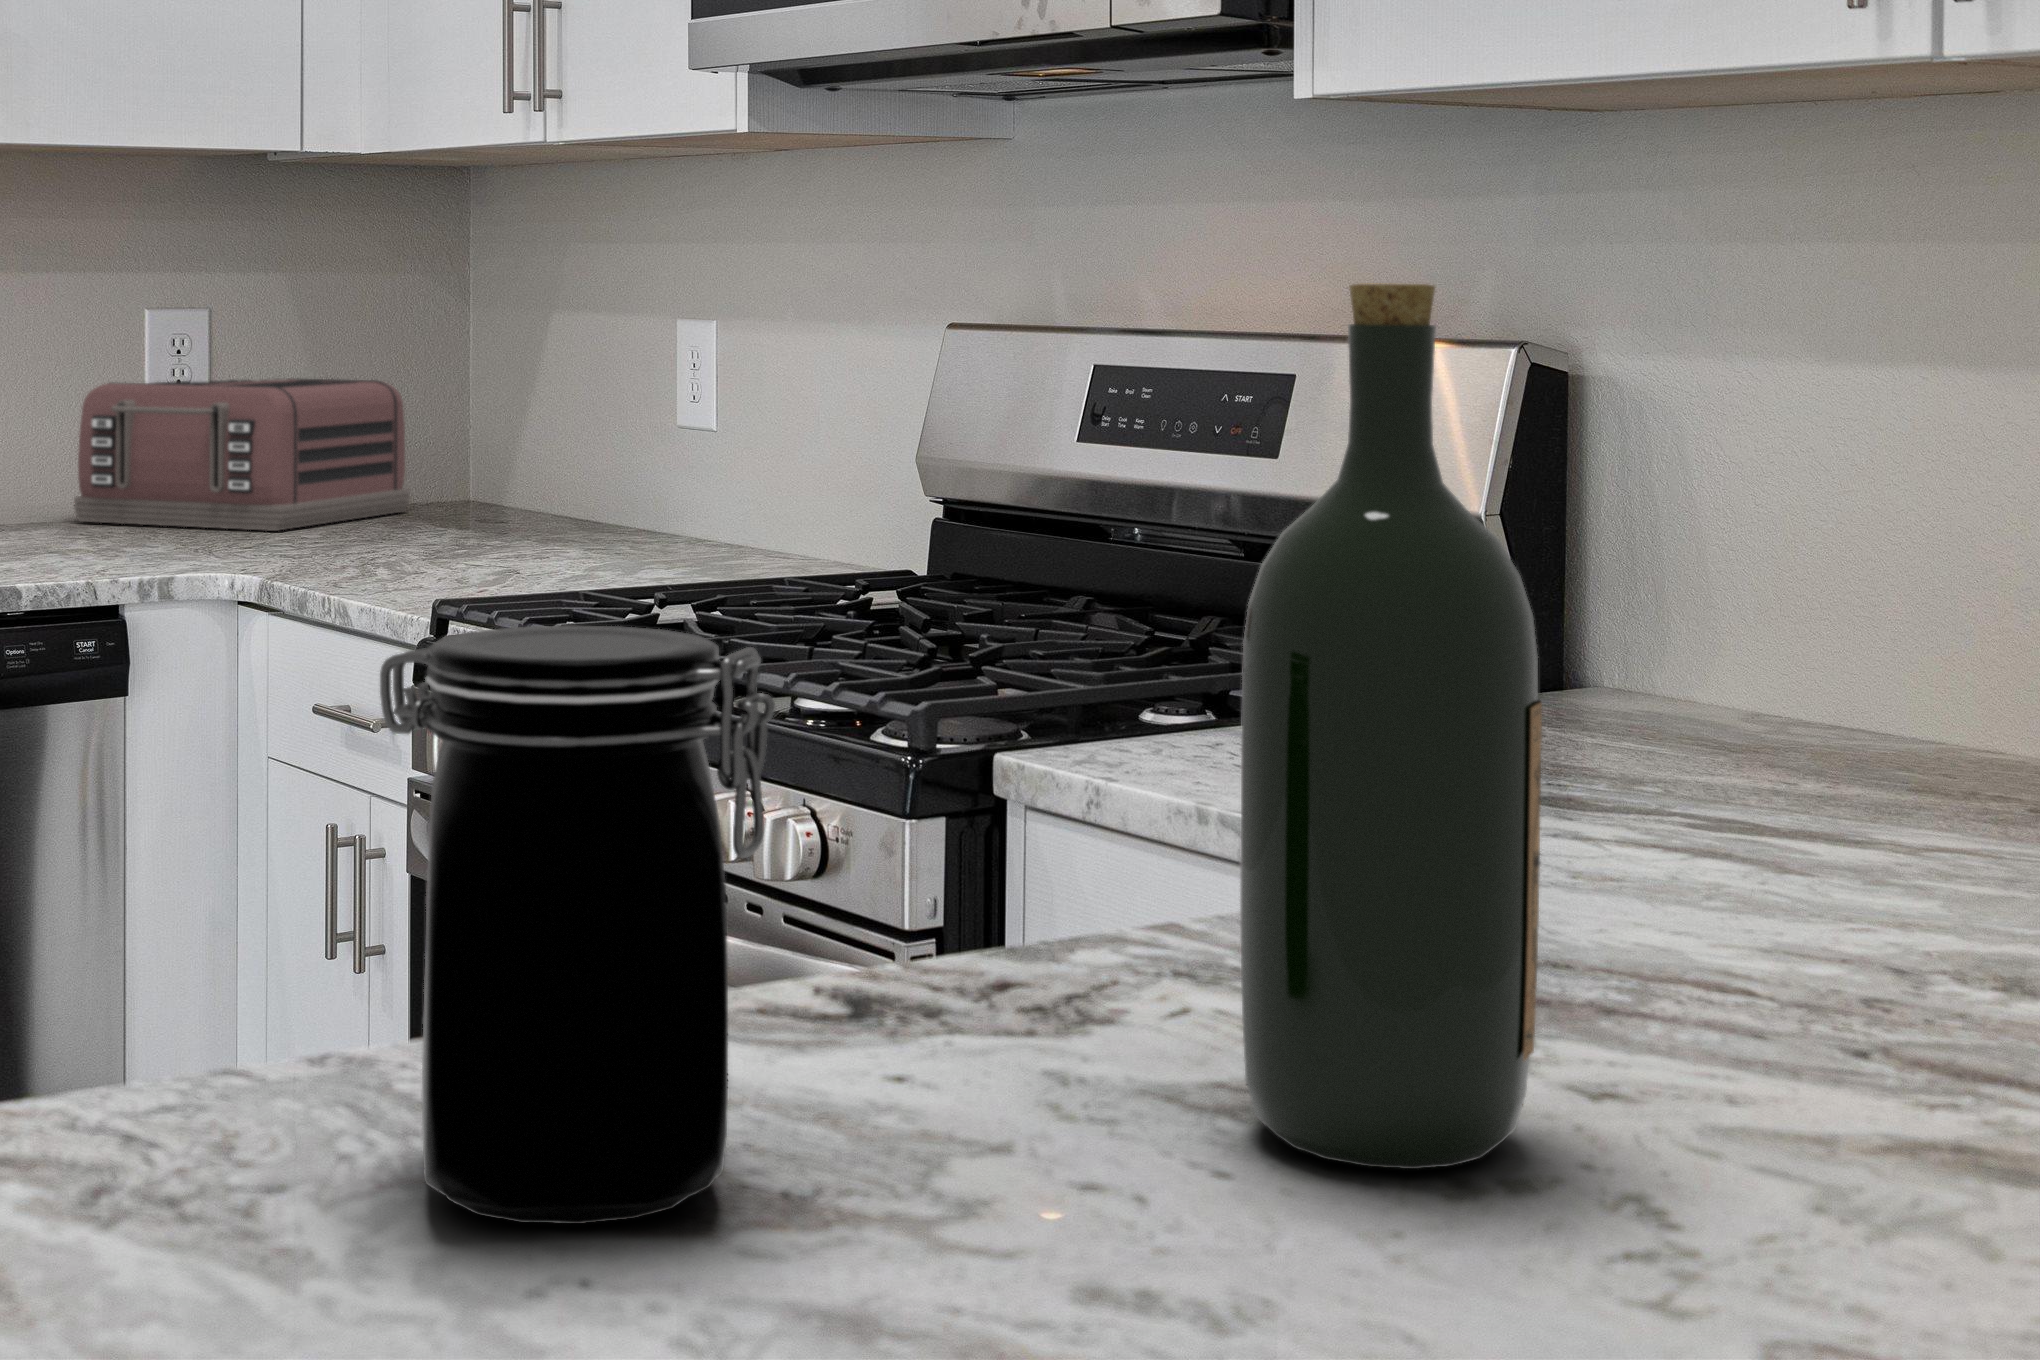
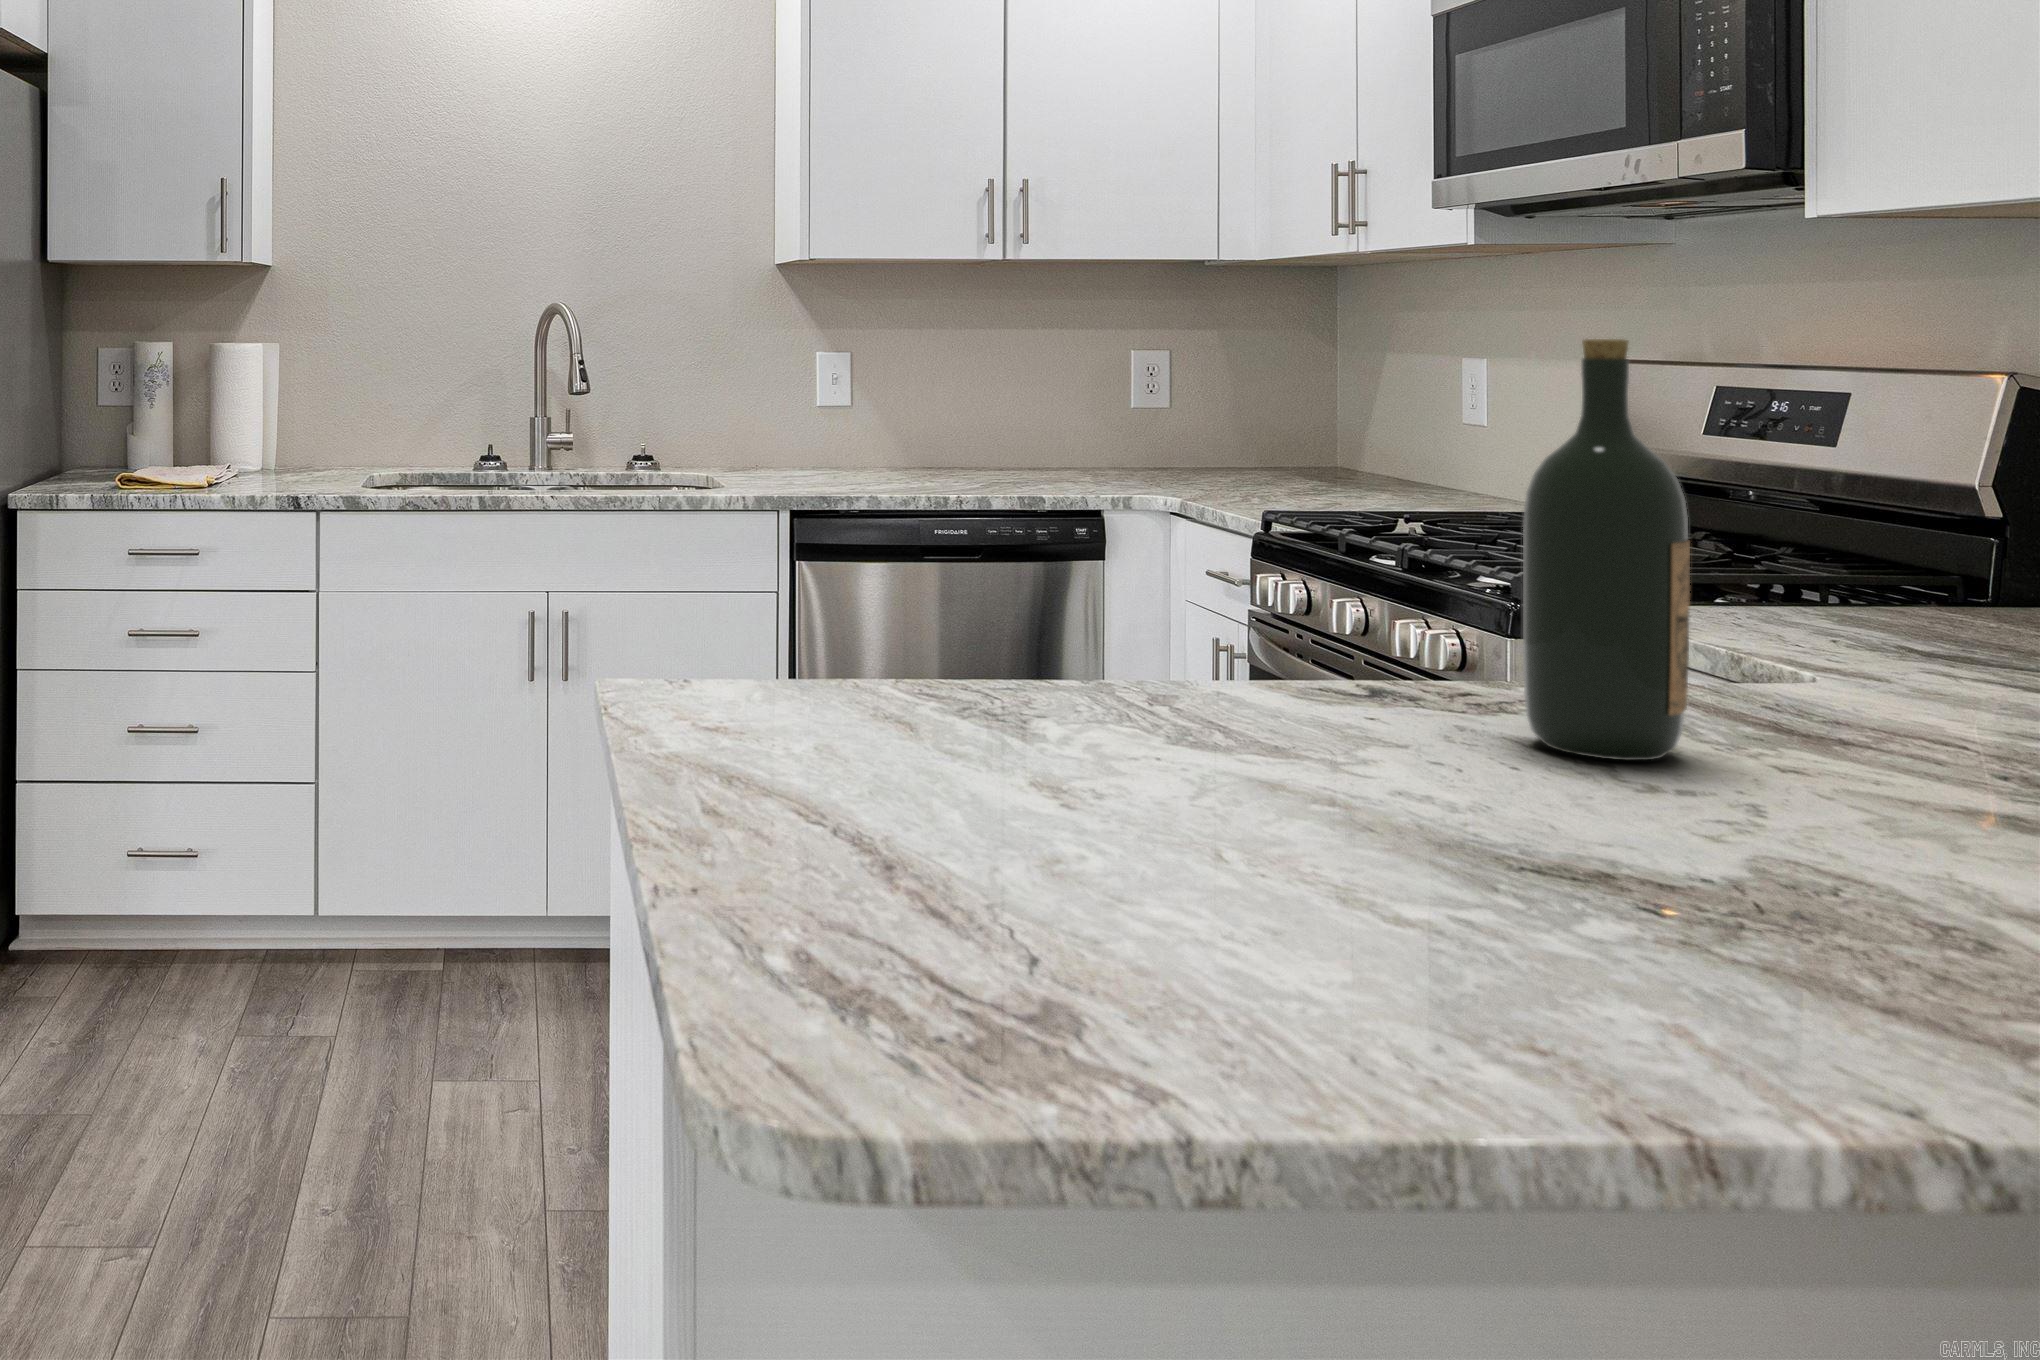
toaster: present [74,378,410,531] -> none [1084,388,1290,477]
jar: present [380,625,775,1224] -> none [1104,484,1271,726]

